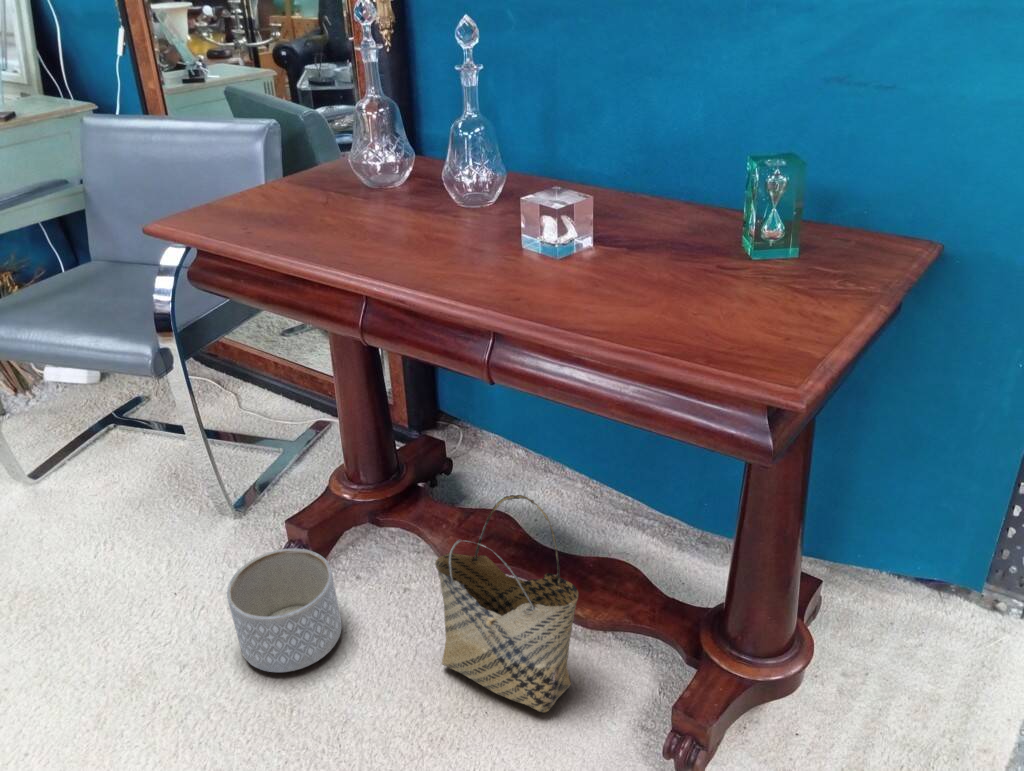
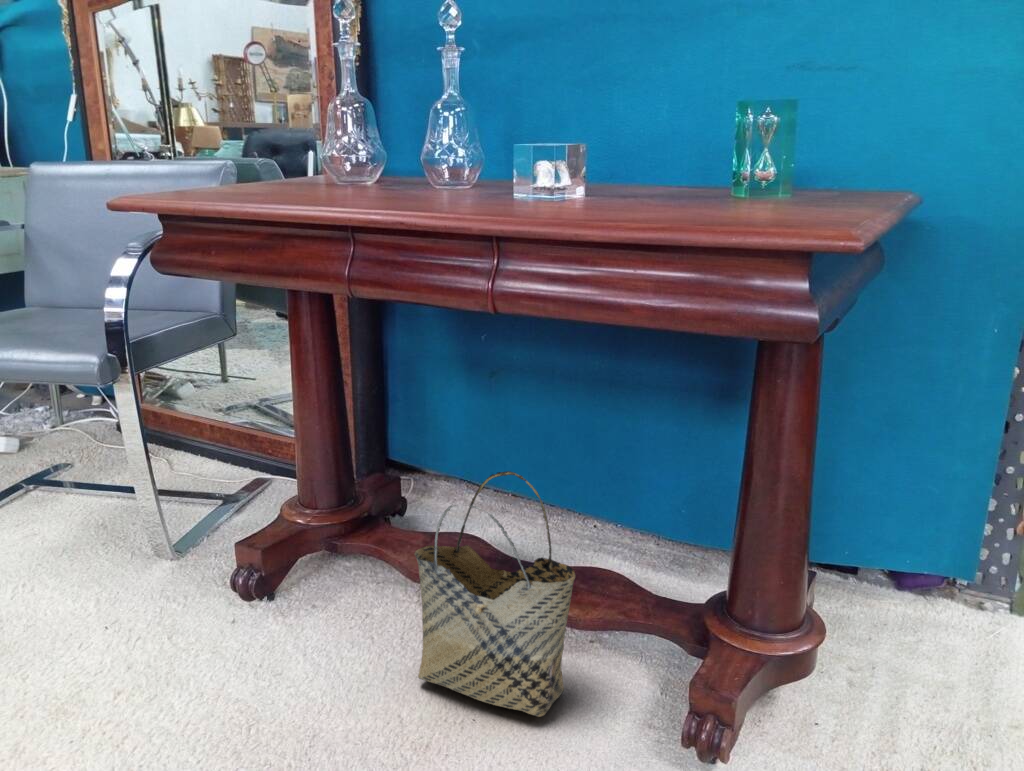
planter: present [227,548,342,672] -> none [172,562,300,697]

